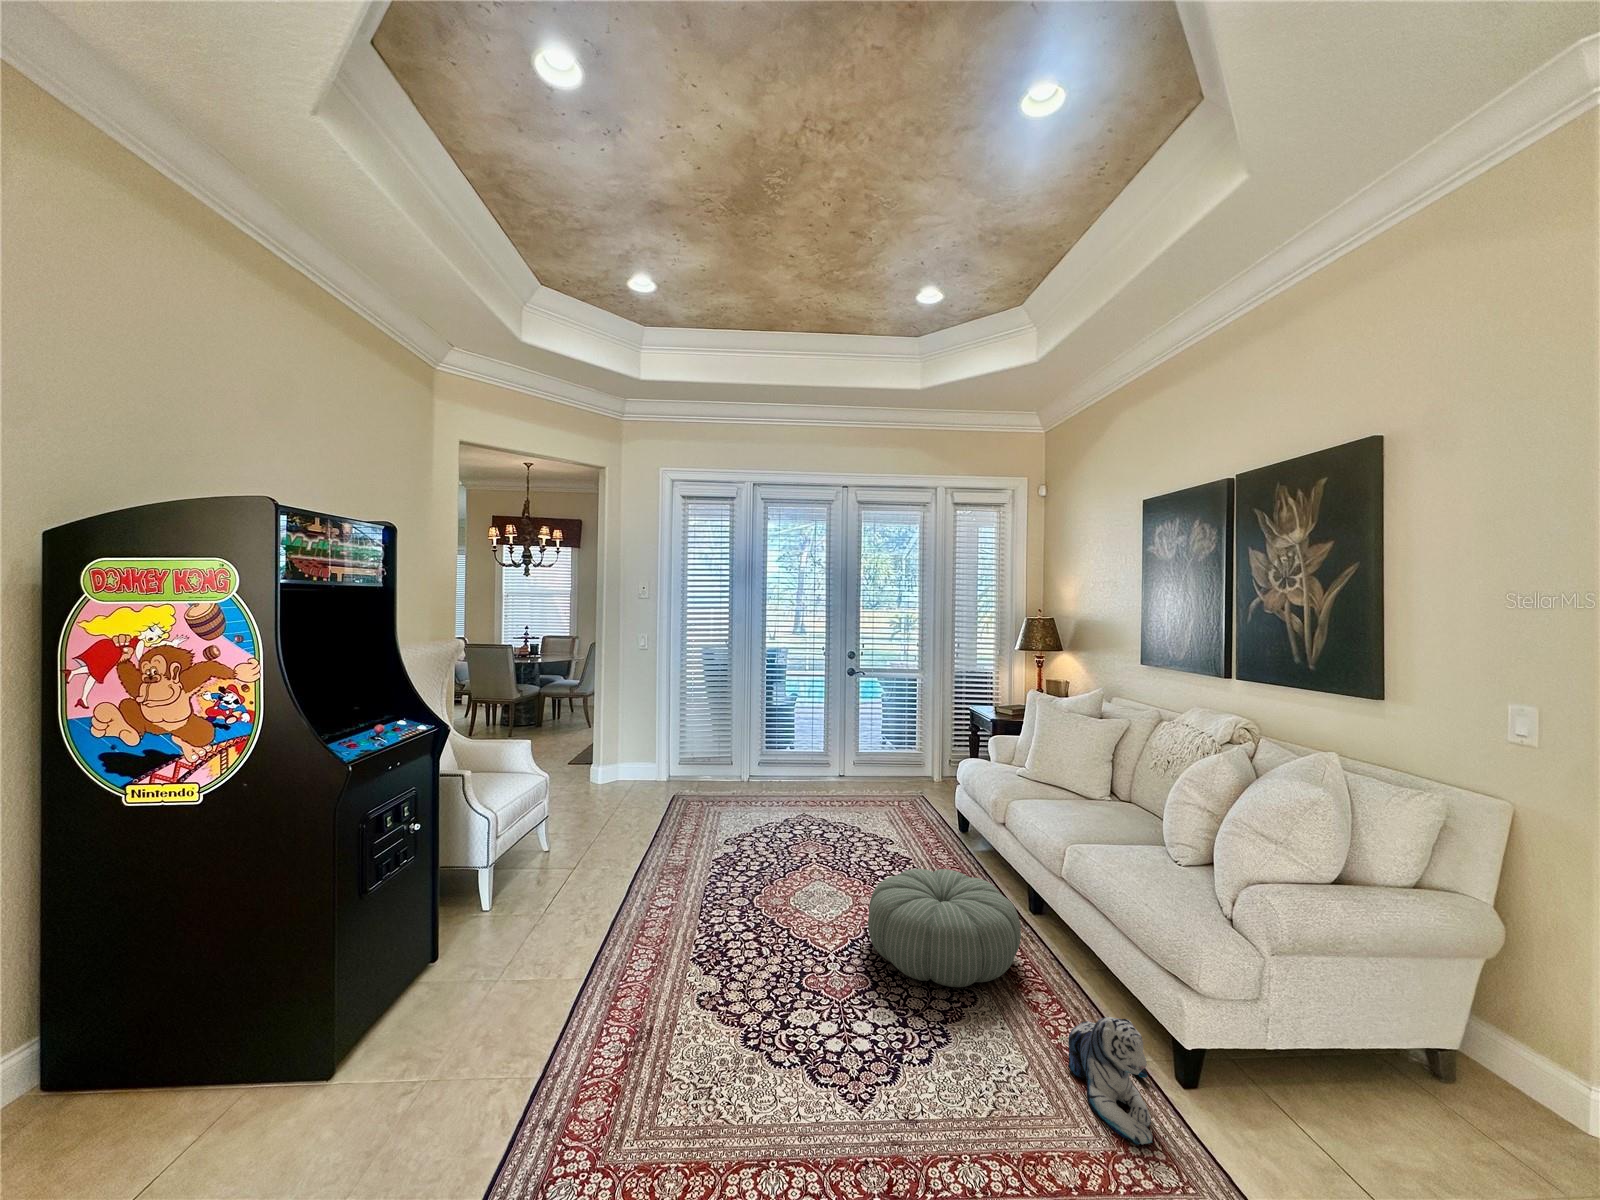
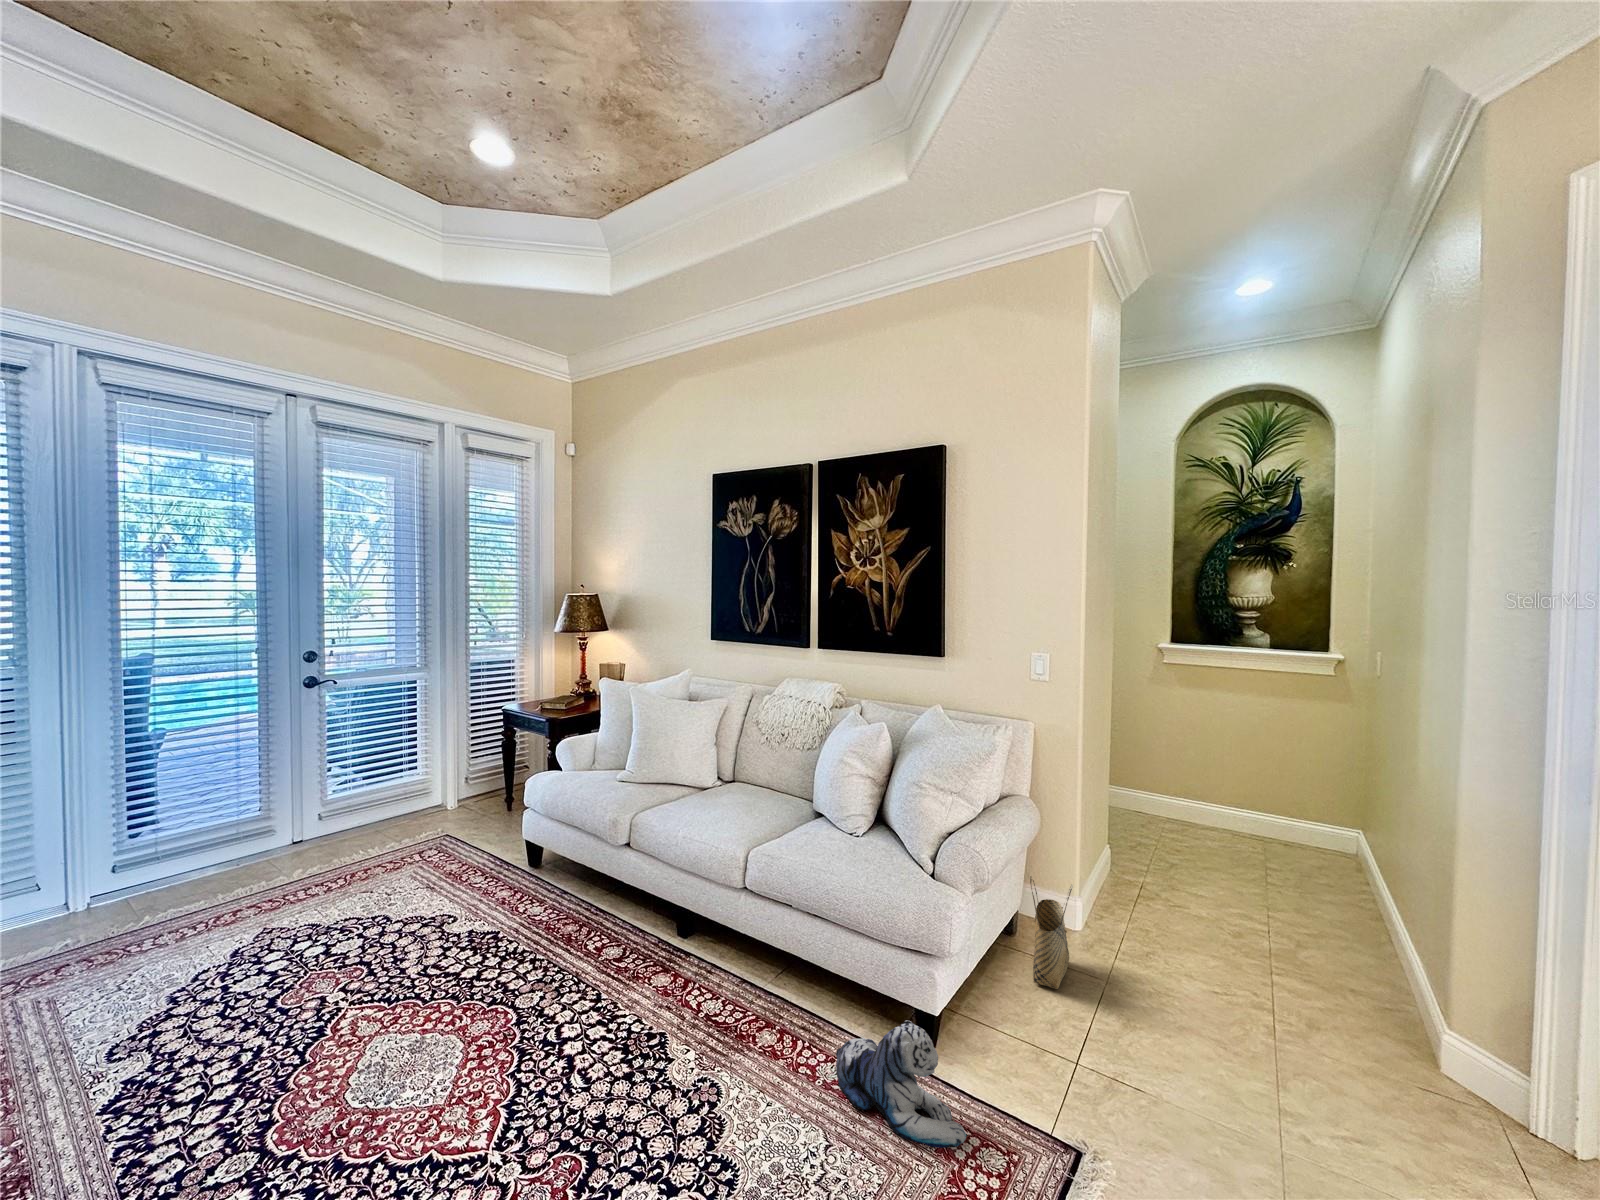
pouf: present [868,869,1021,987] -> none [529,927,736,1112]
woven basket: none [1422,991,1529,1150] -> present [1030,876,1073,989]

